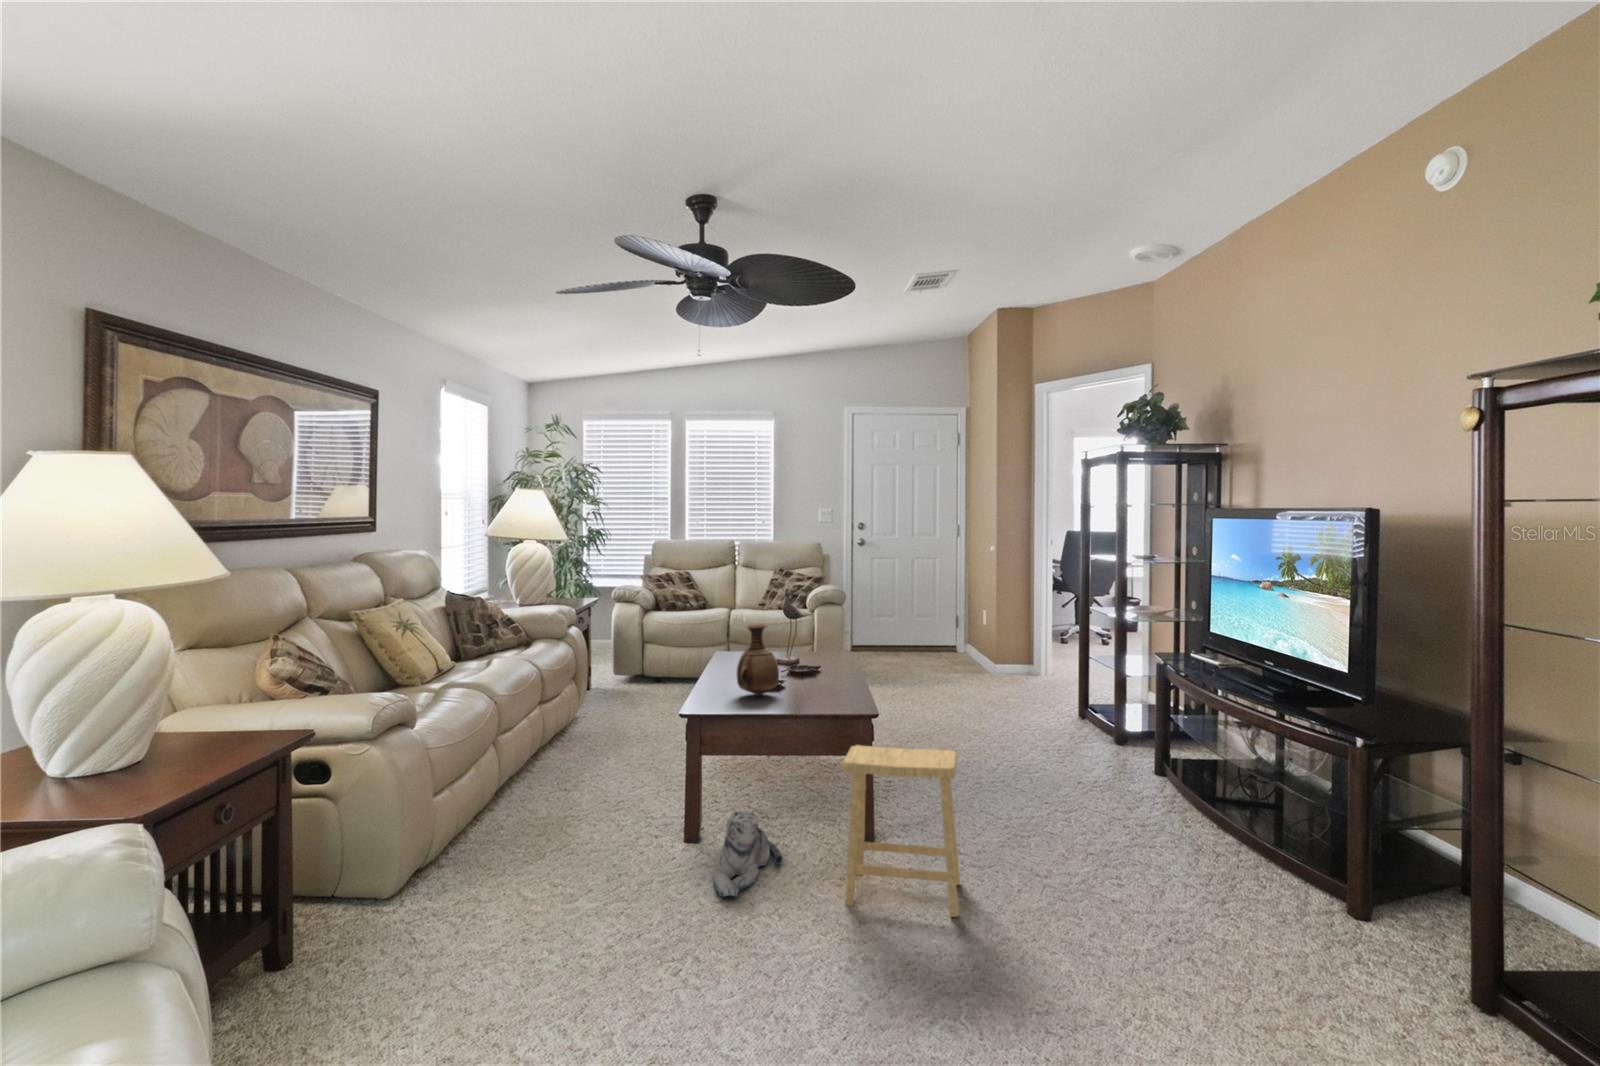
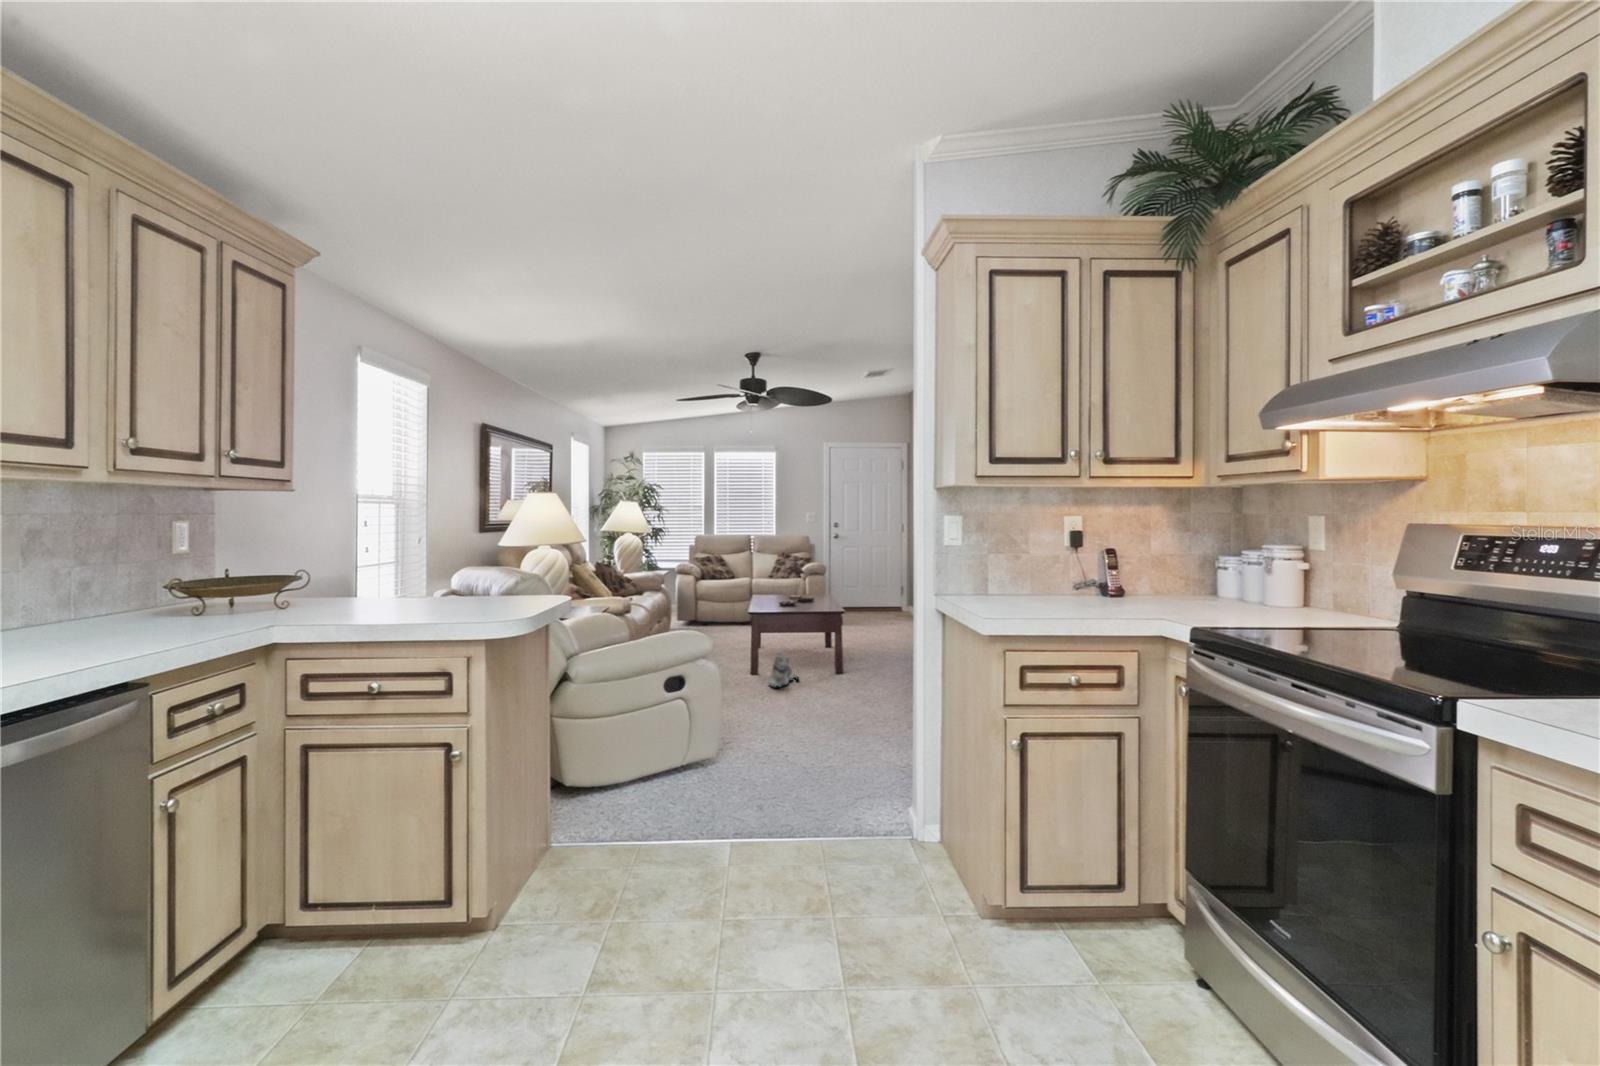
vase: present [737,624,779,696] -> none [772,573,794,609]
footstool: present [842,745,960,917] -> none [828,622,881,690]

